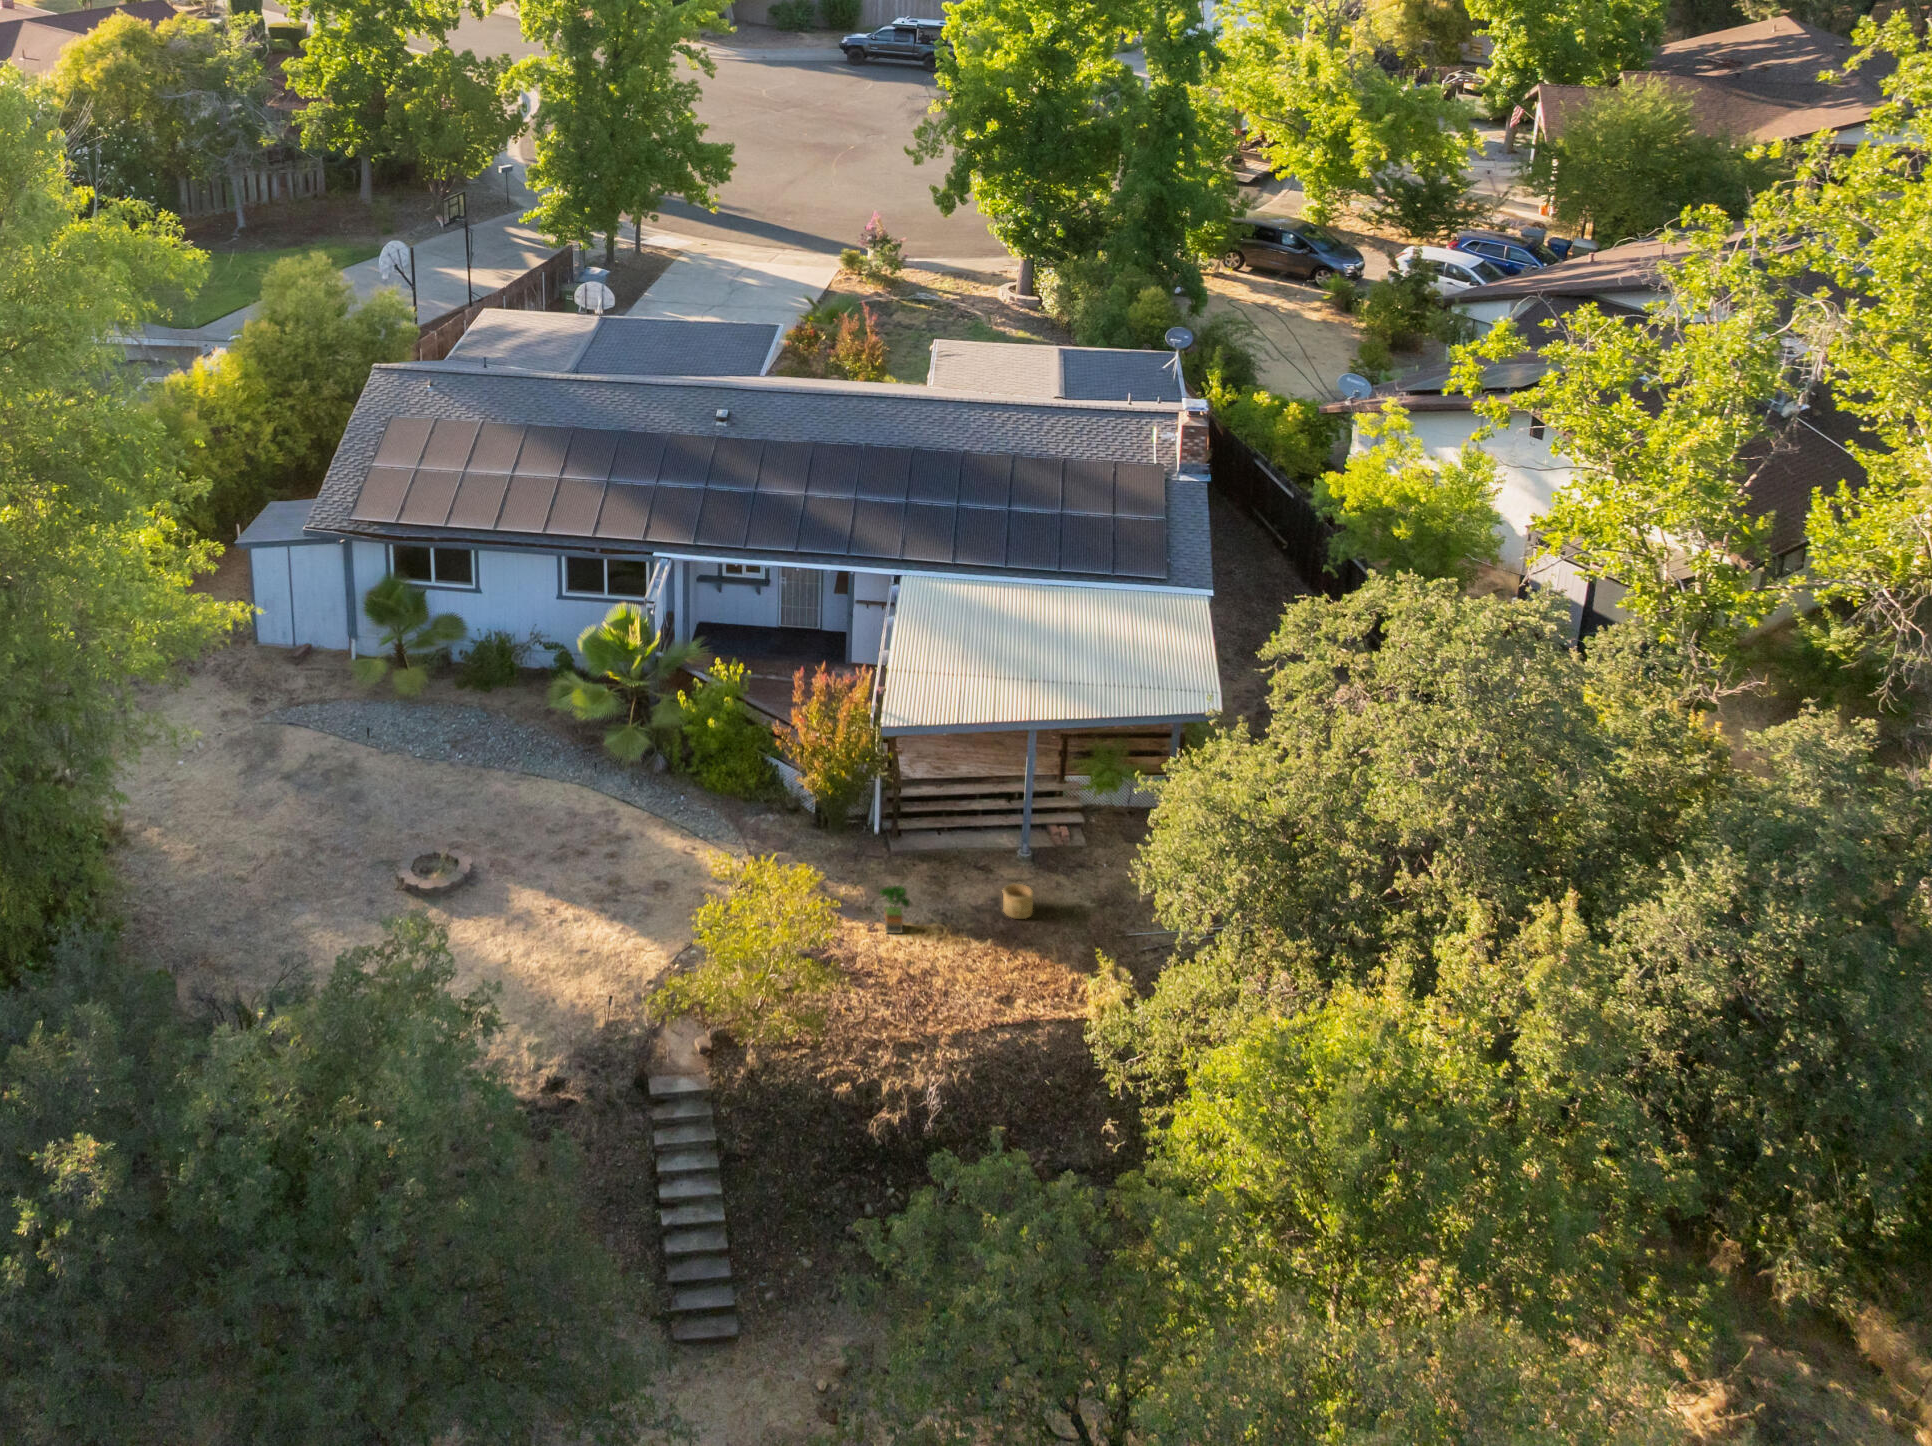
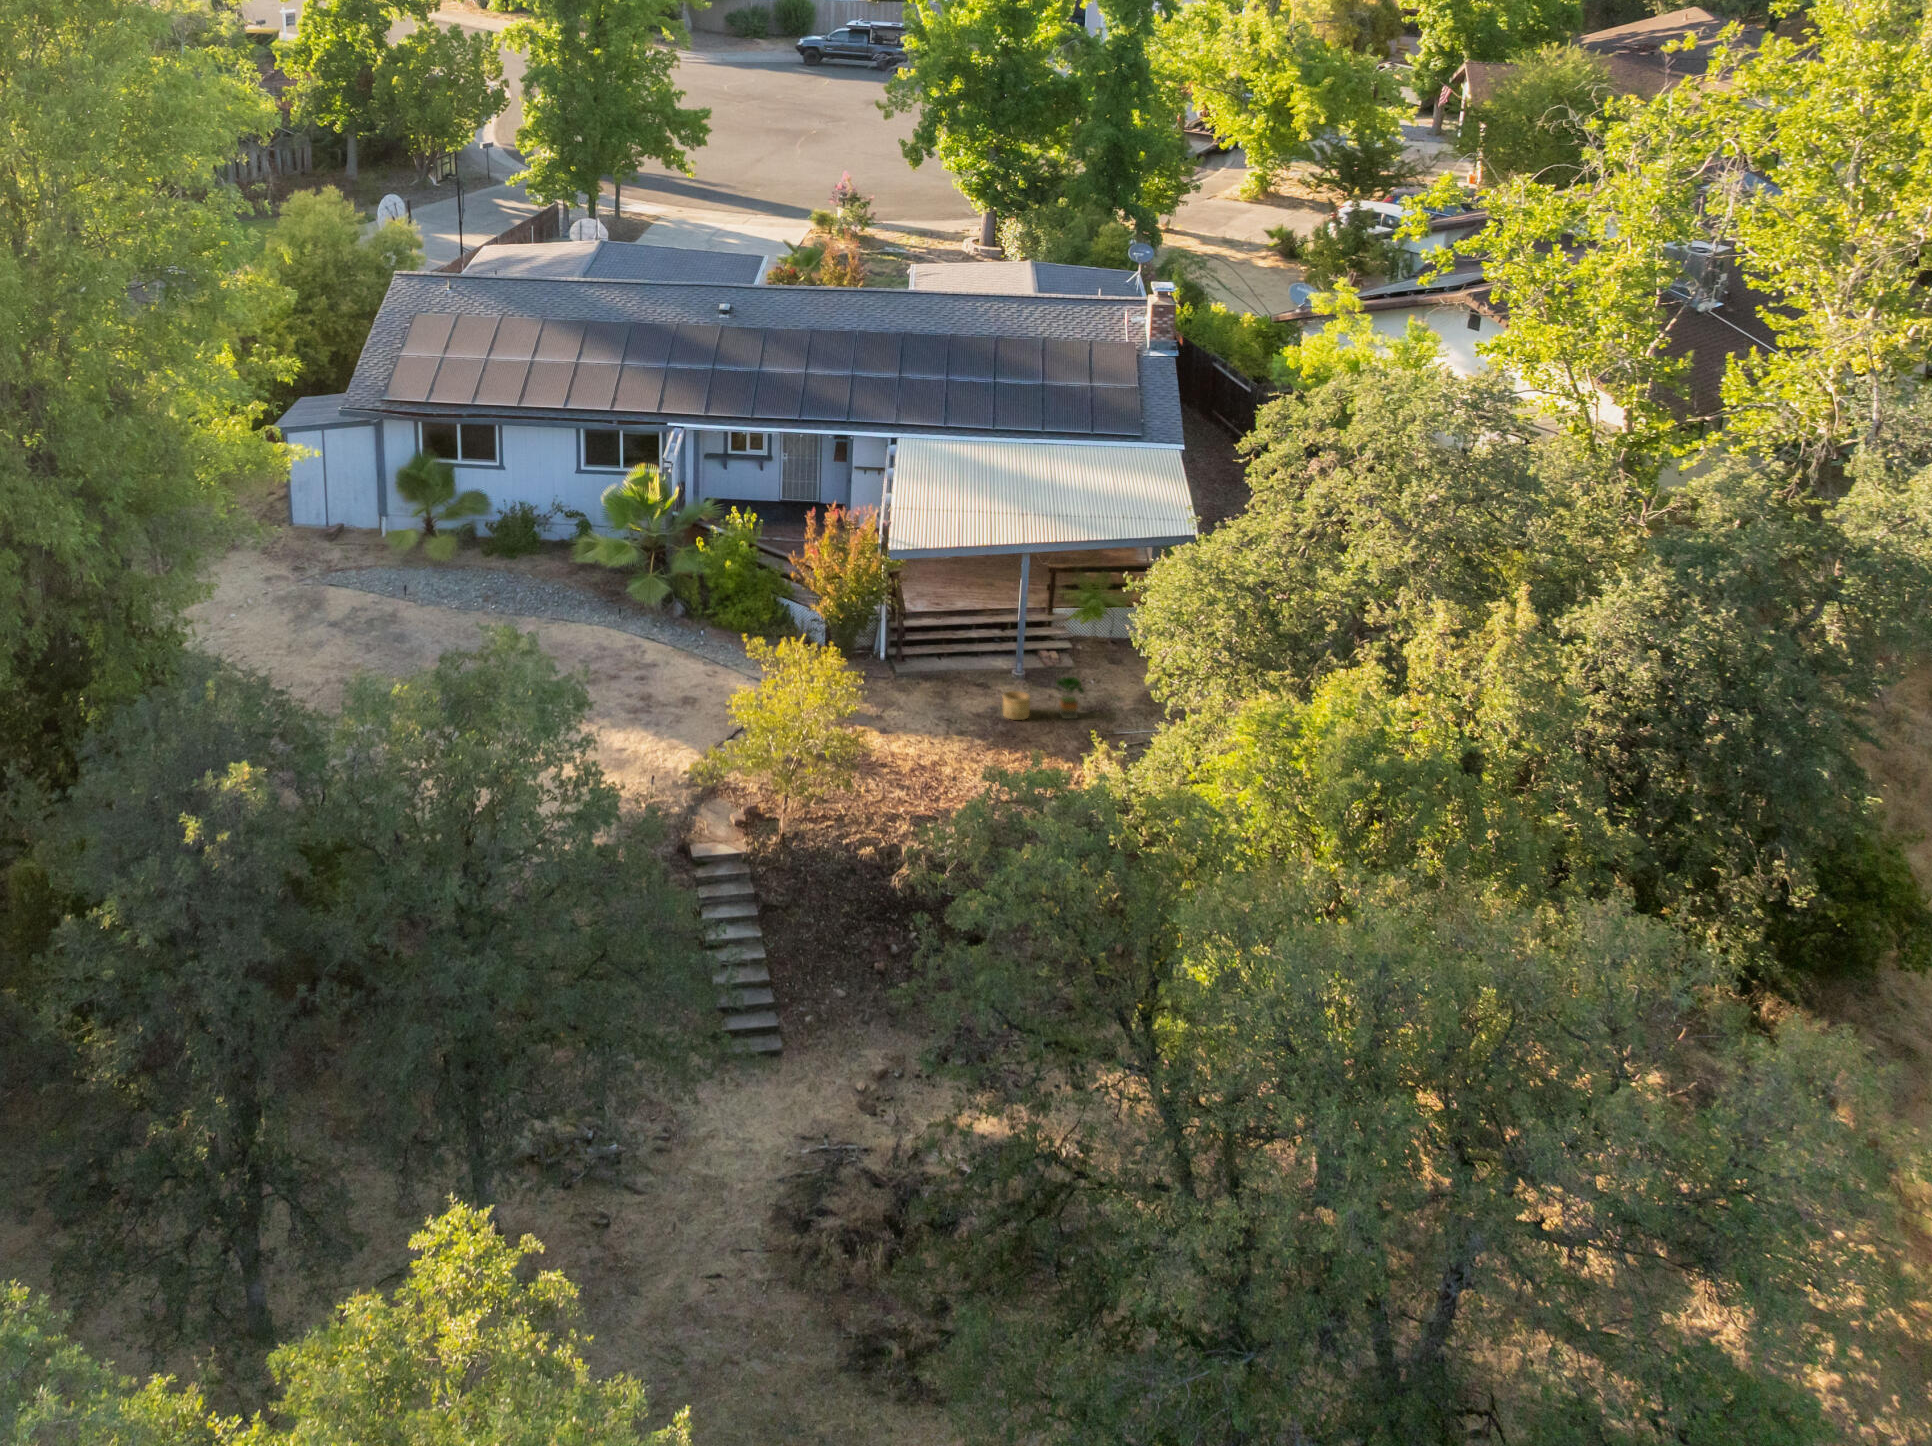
potted tree: present [880,886,909,933] -> present [1057,677,1084,719]

